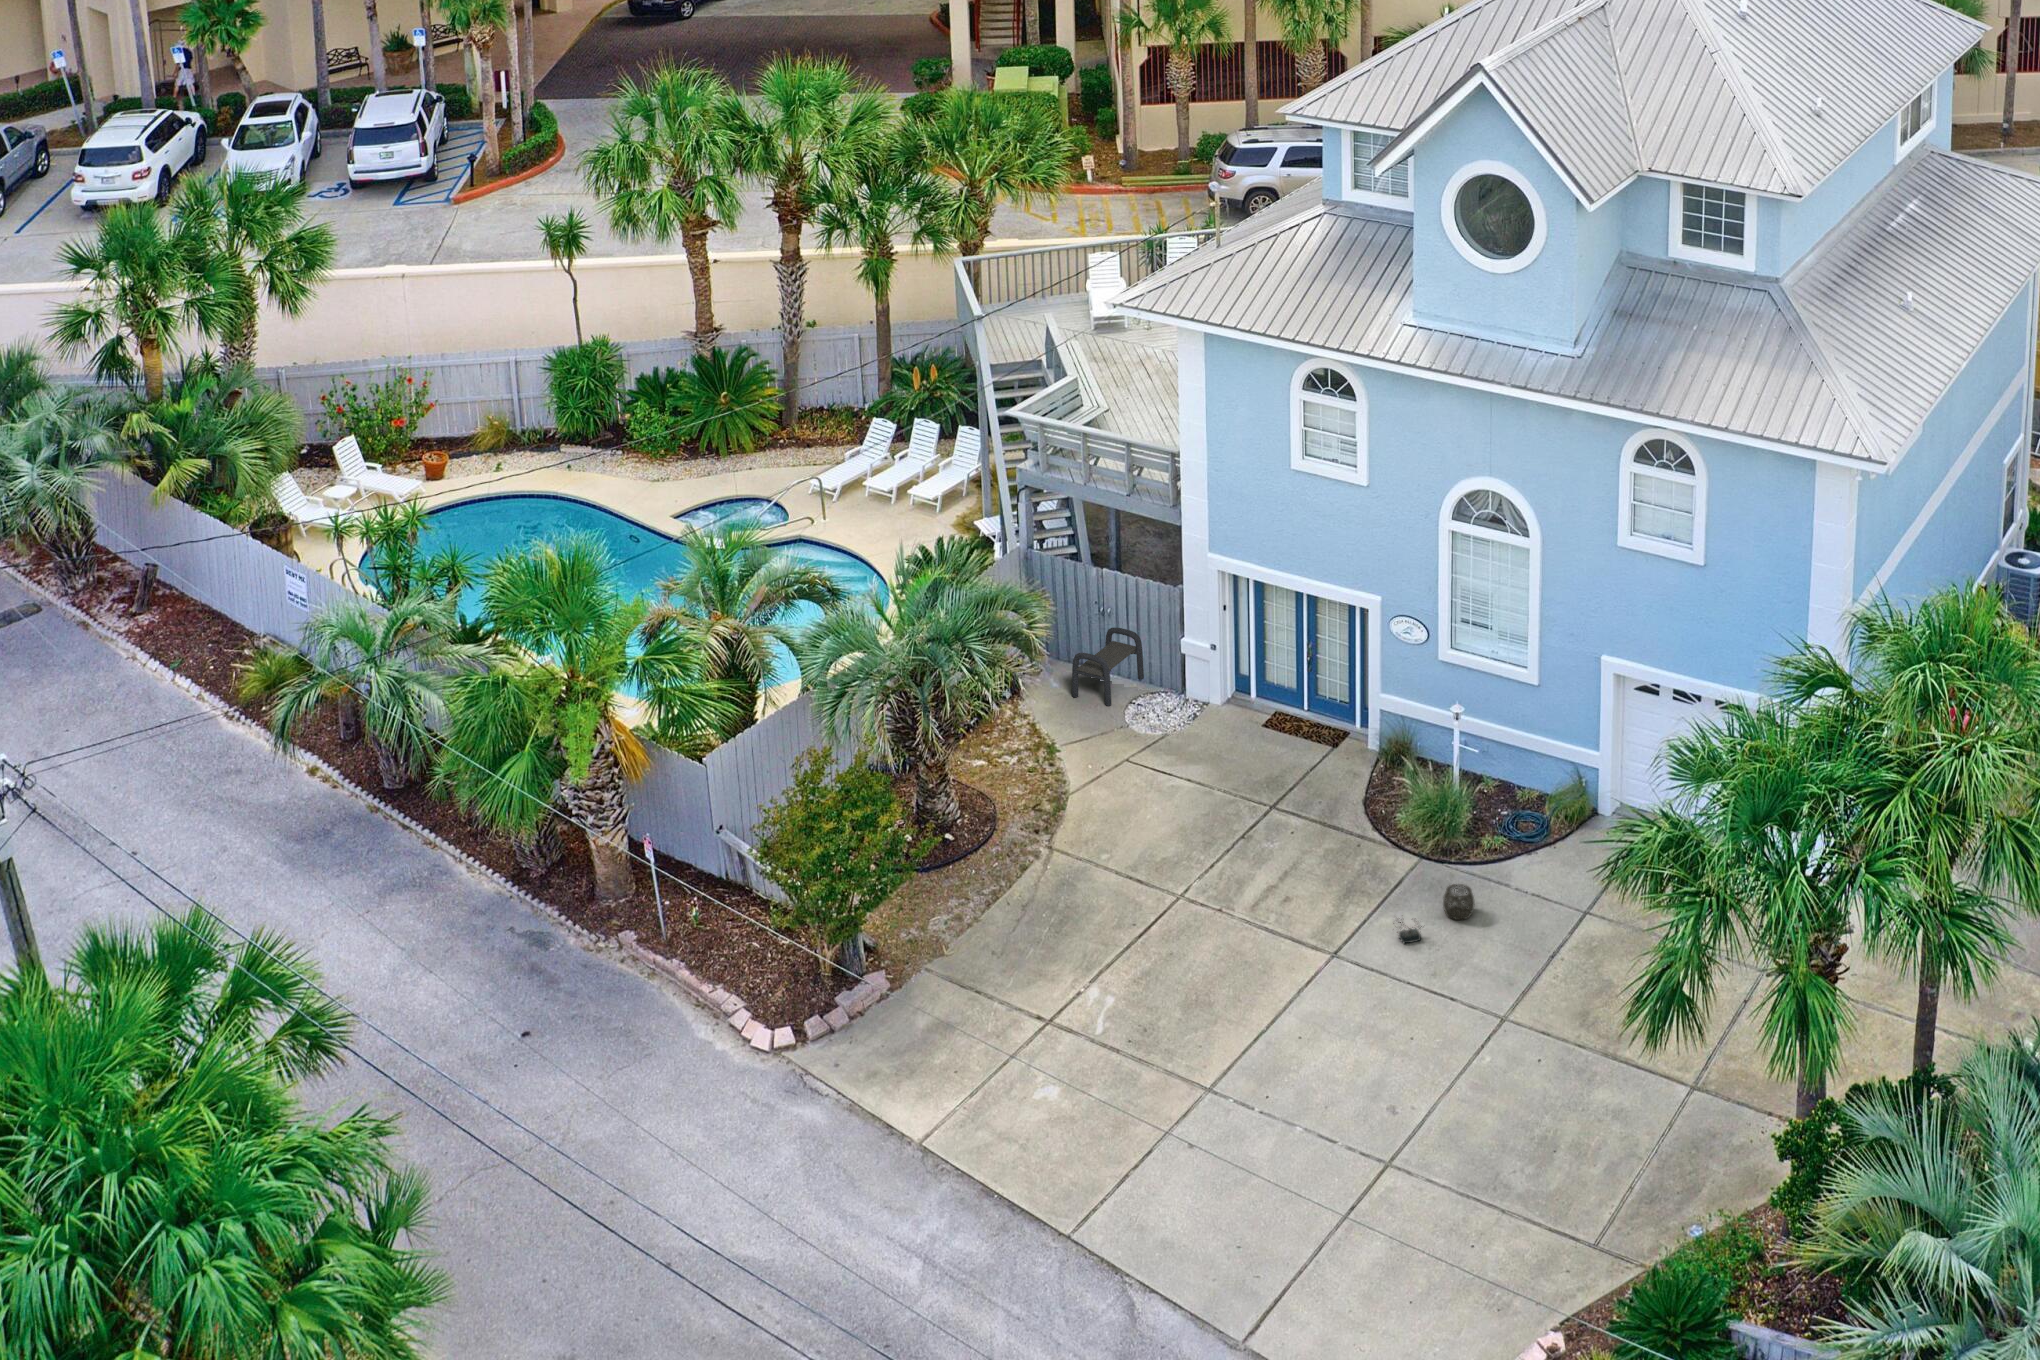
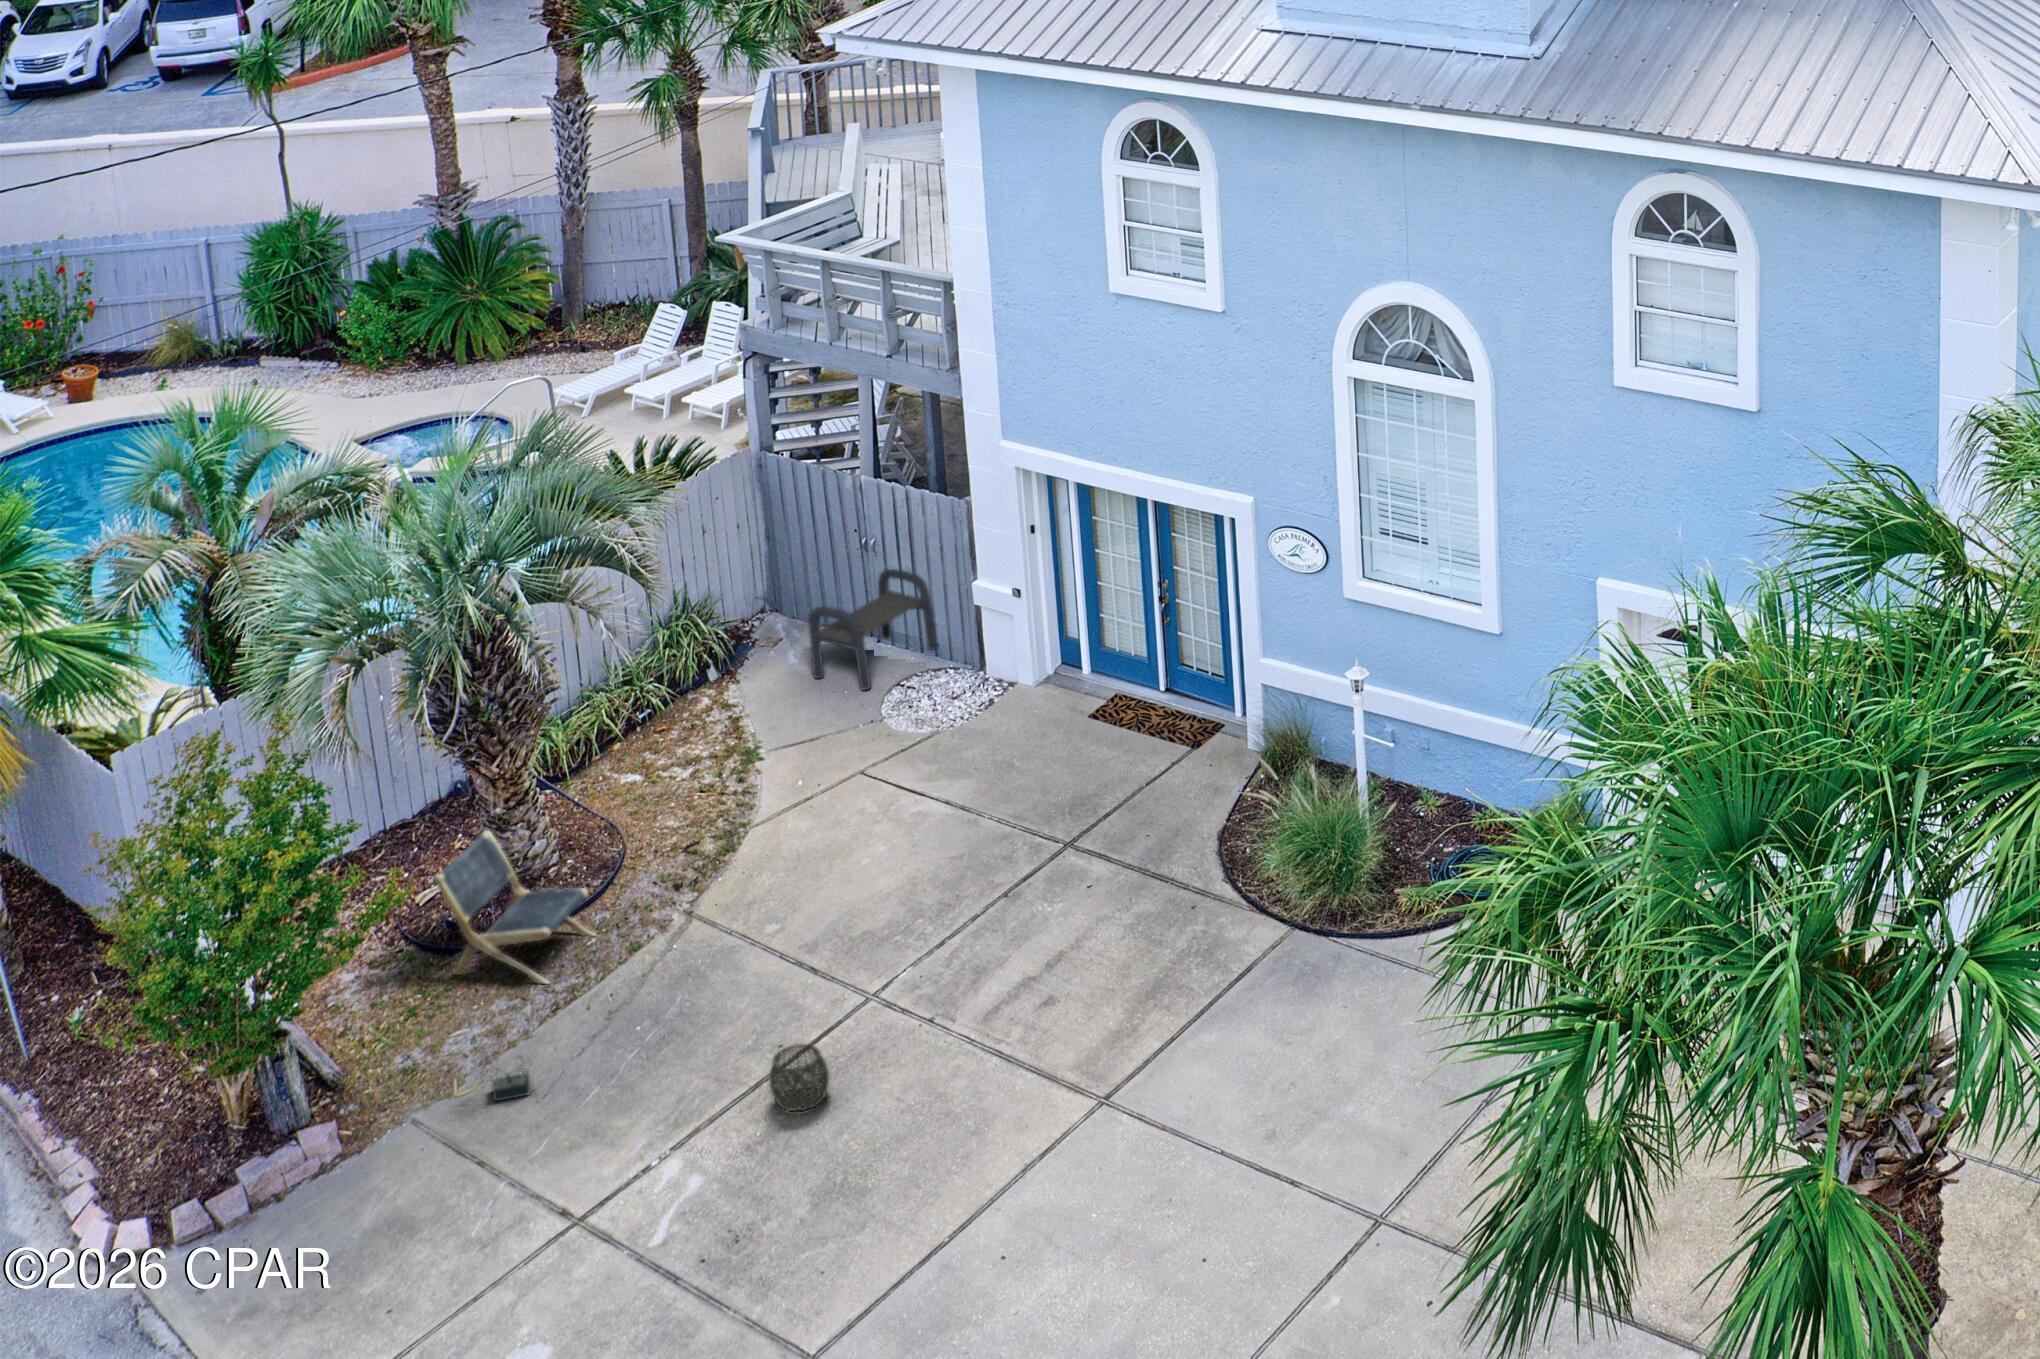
lounge chair: none [930,791,1008,881] -> present [434,830,596,984]
woven basket: present [1443,884,1475,920] -> present [770,1044,829,1111]
decorative plant: present [1393,918,1422,944] -> present [480,1056,535,1101]

